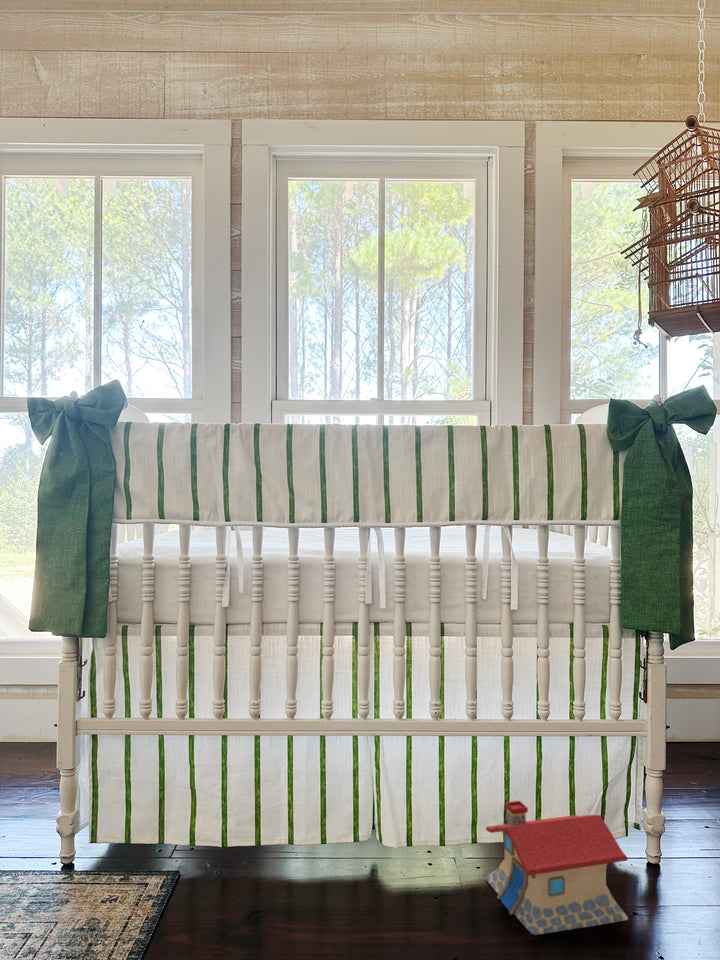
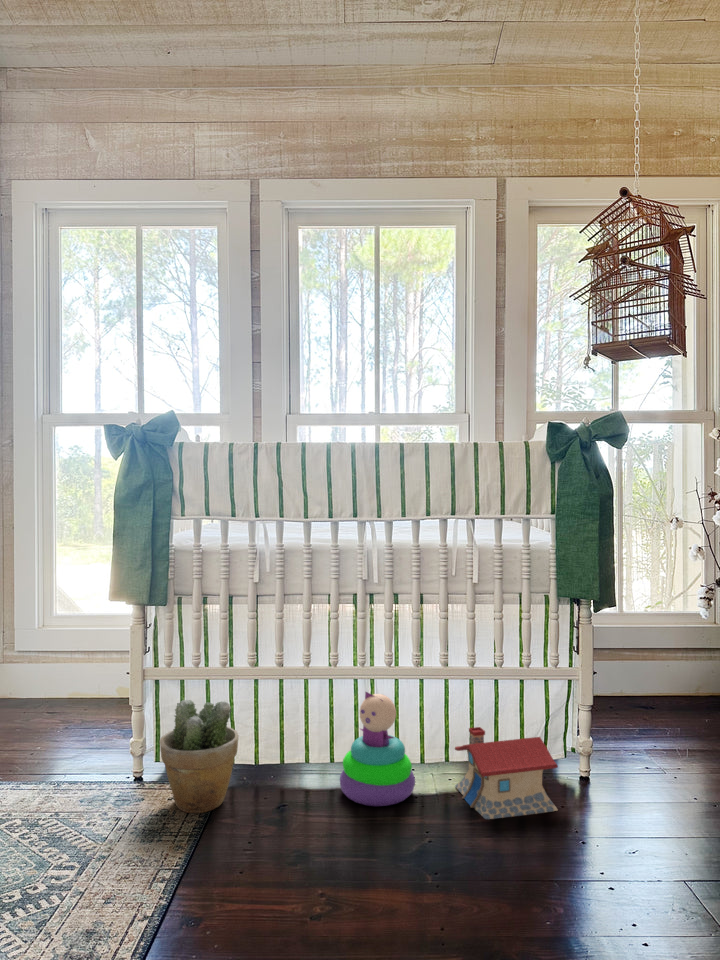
stacking toy: none [333,753,434,913] -> present [340,692,415,806]
potted plant: none [90,766,198,923] -> present [160,700,239,813]

